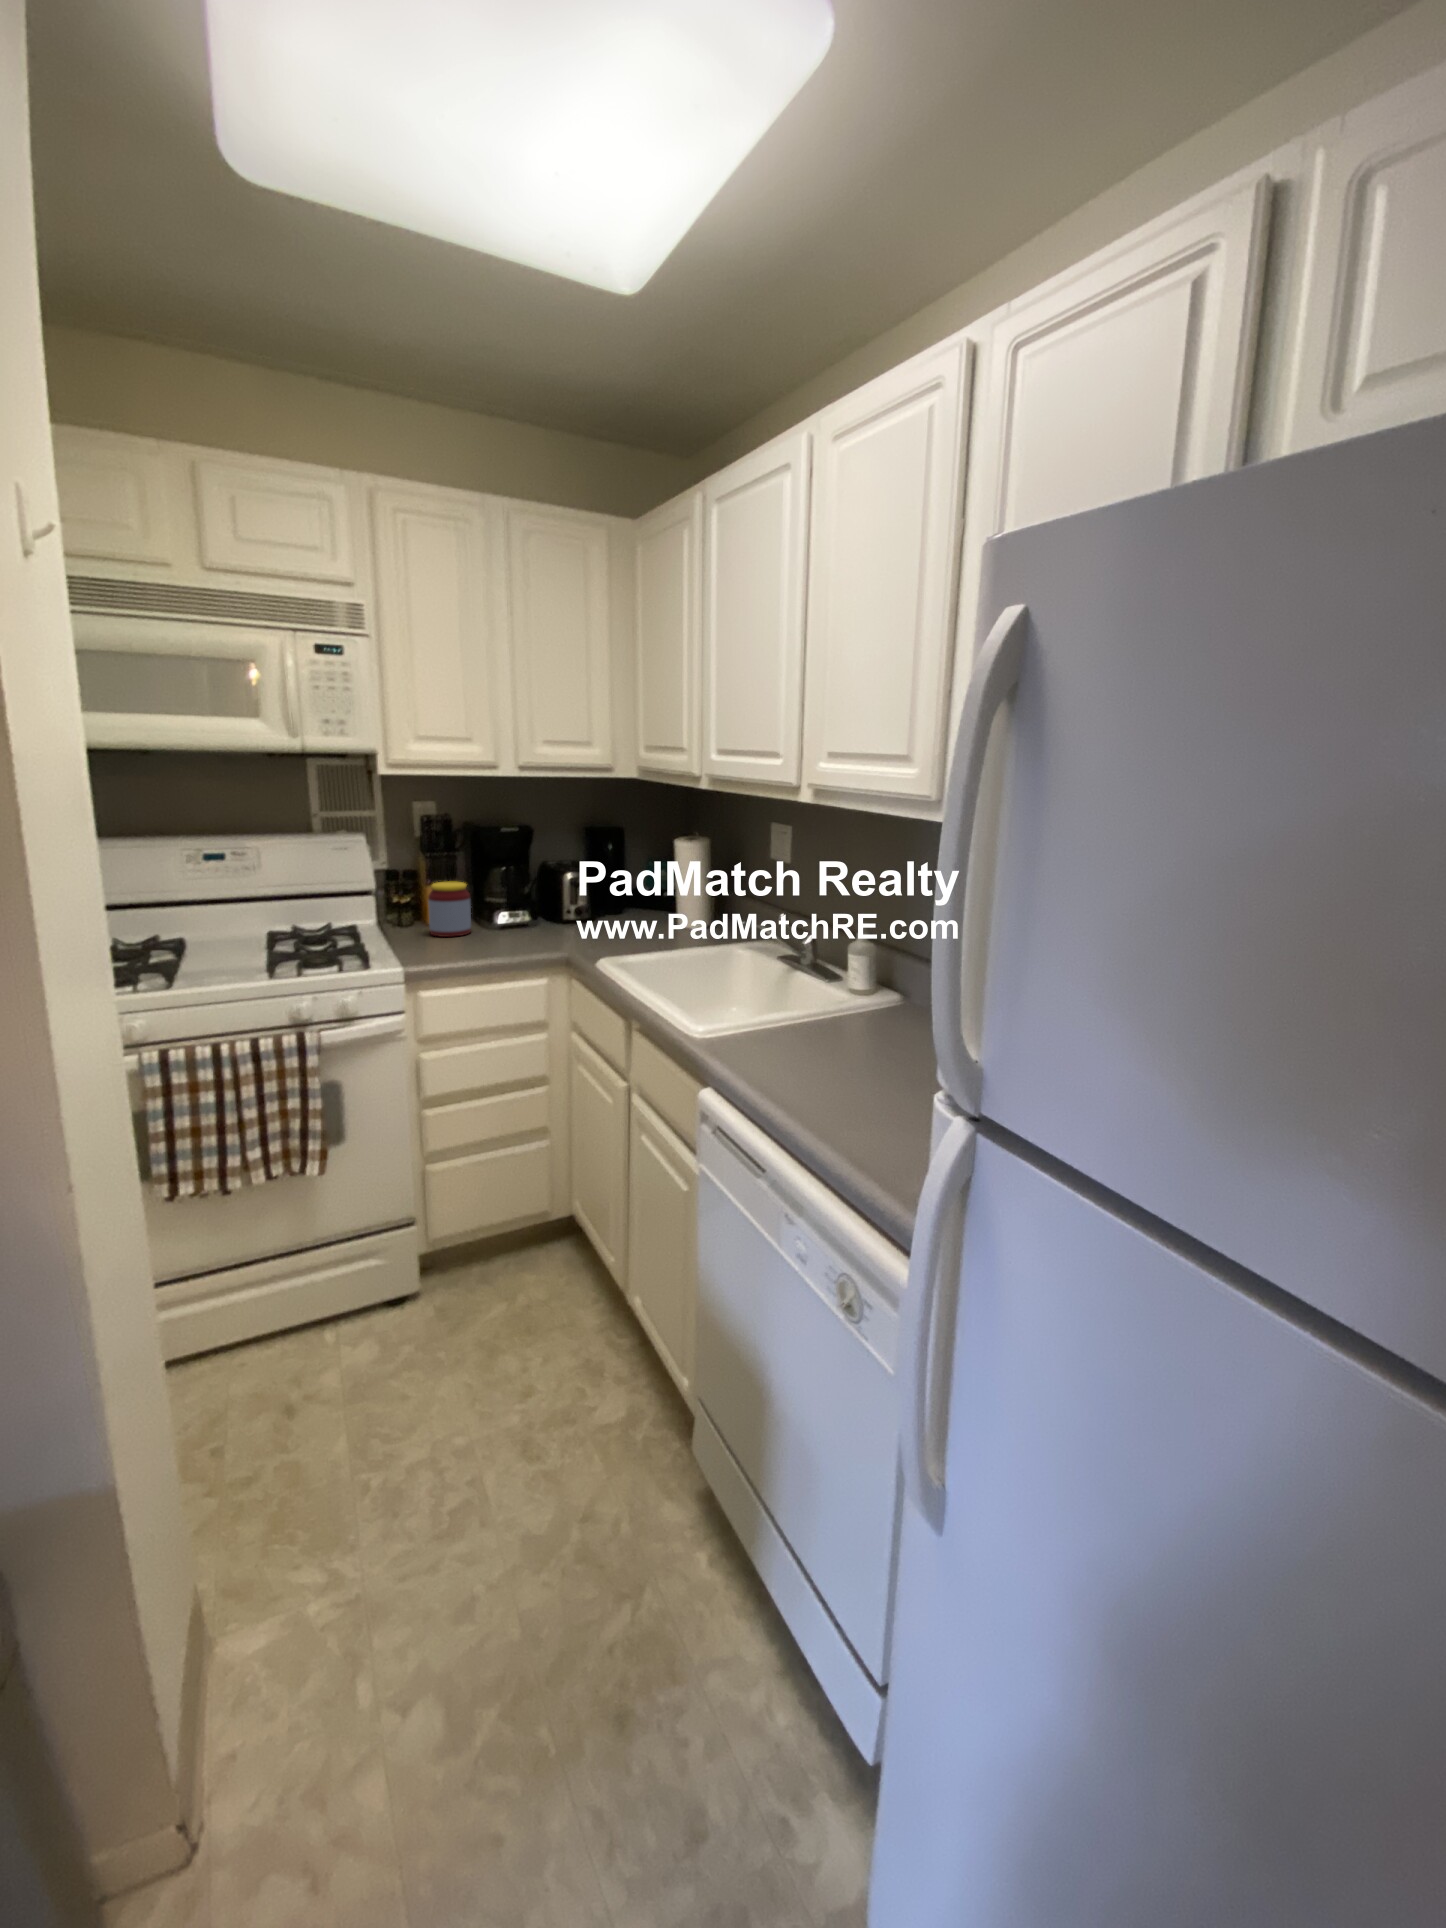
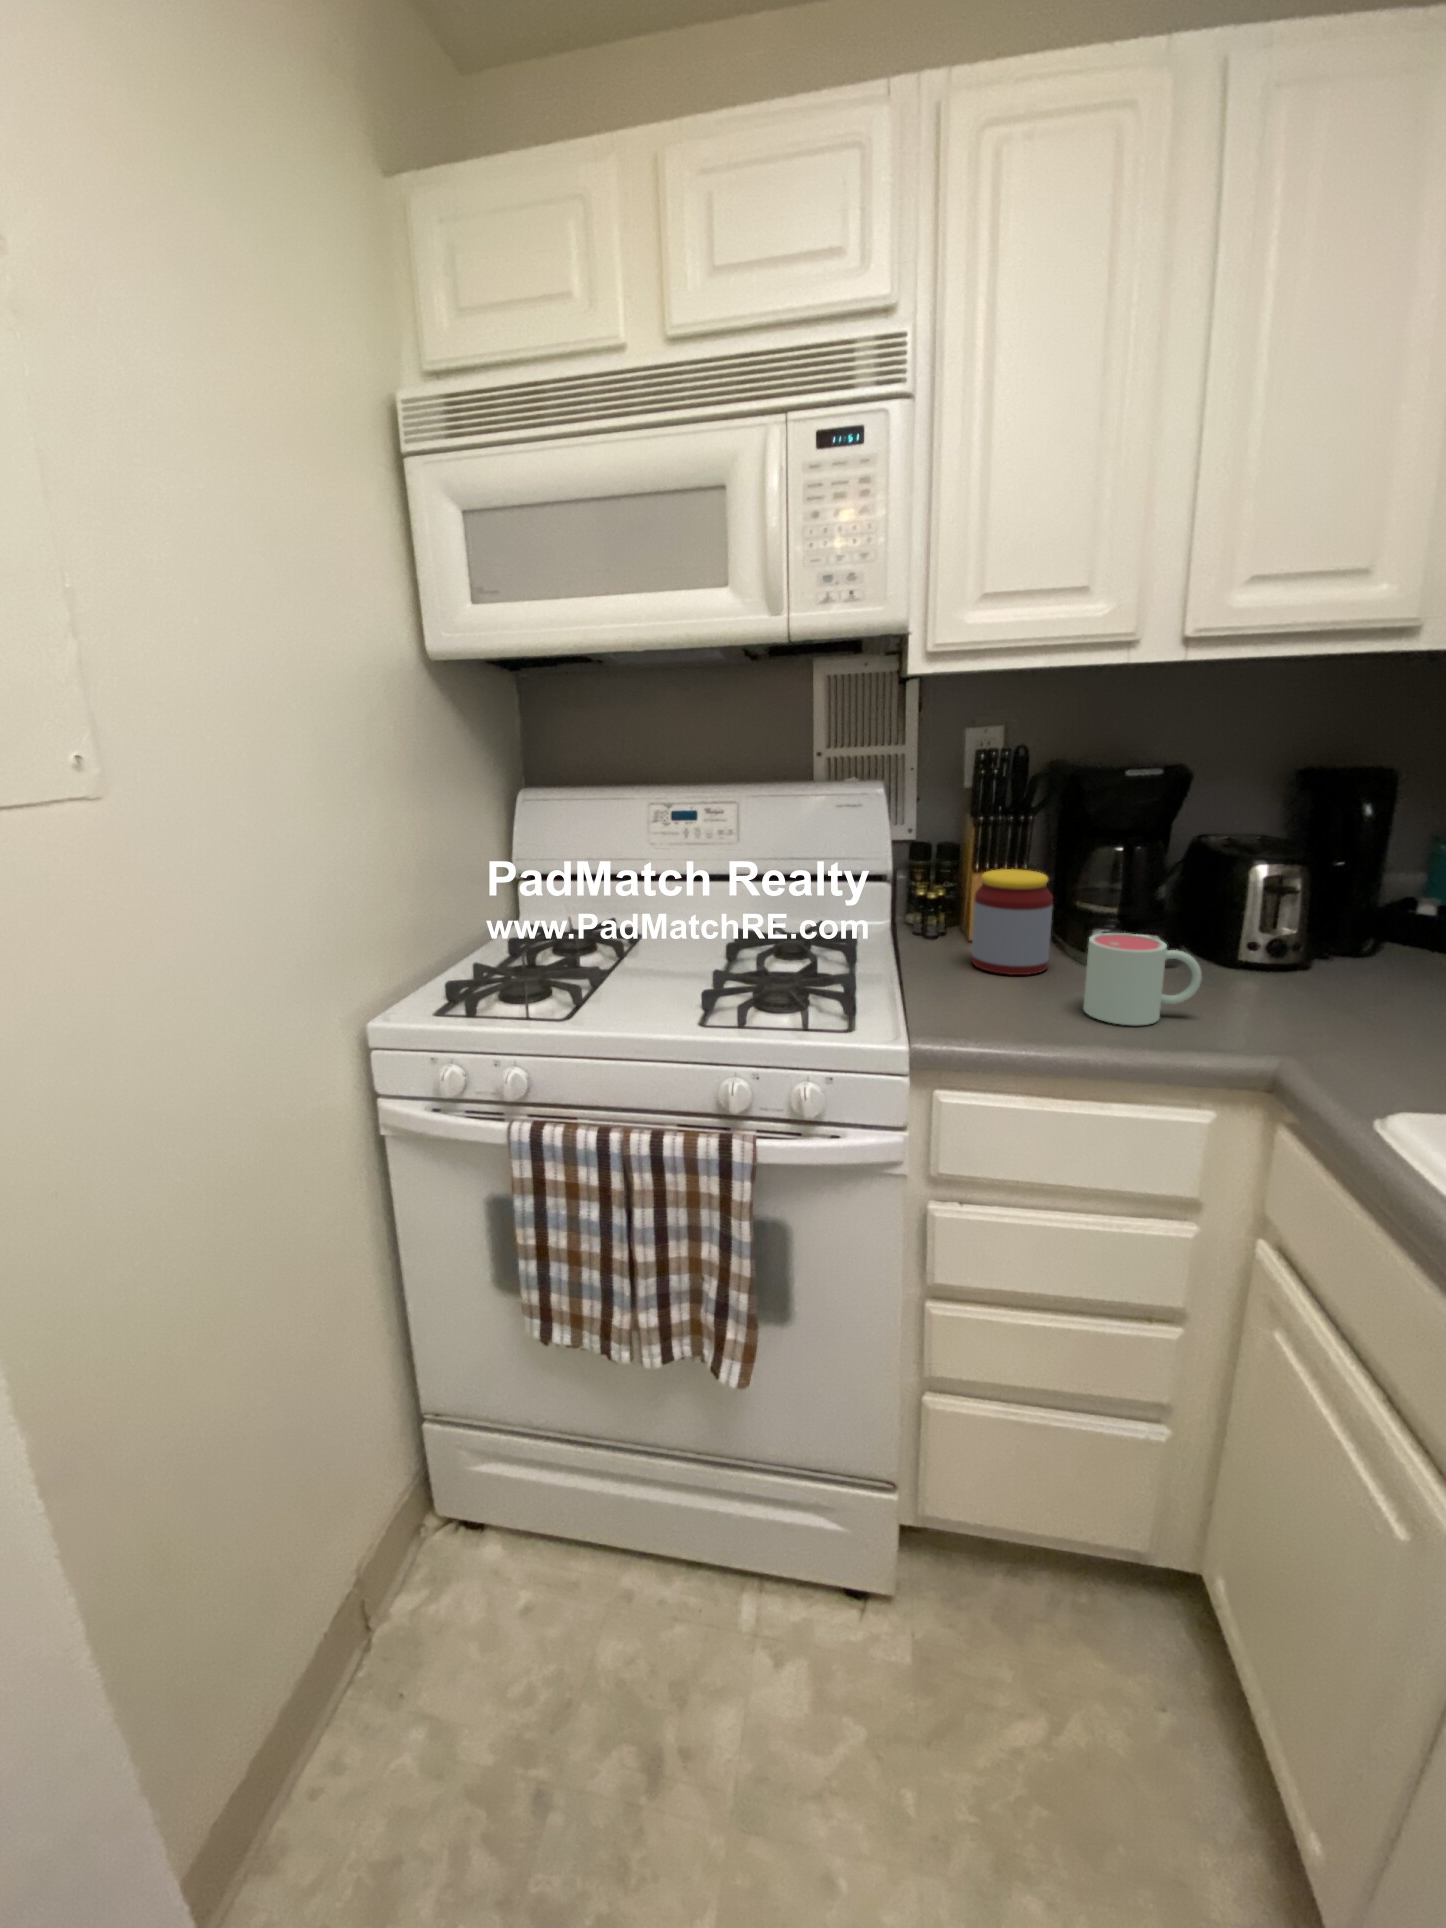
mug: none [487,907,537,948] -> present [1083,933,1202,1025]

